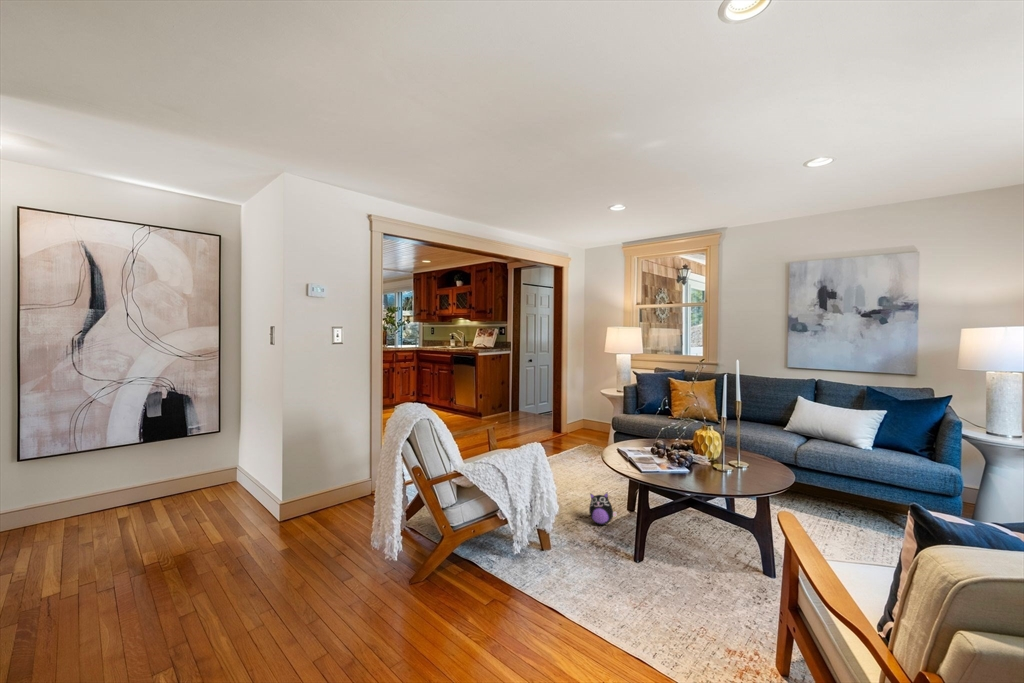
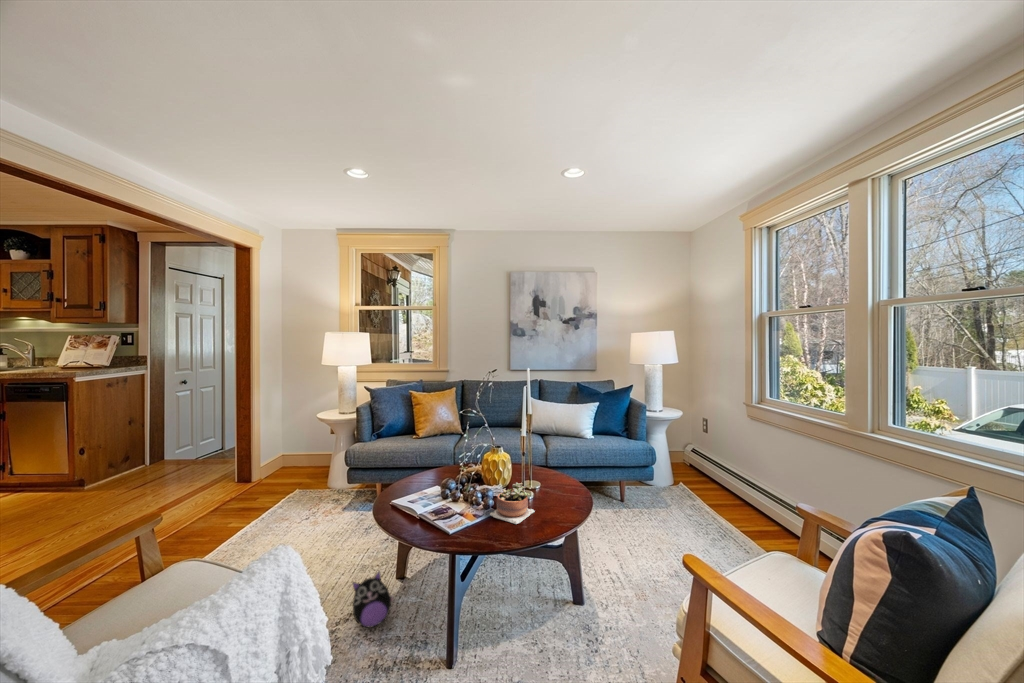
succulent plant: none [682,455,722,483] -> present [490,483,535,524]

